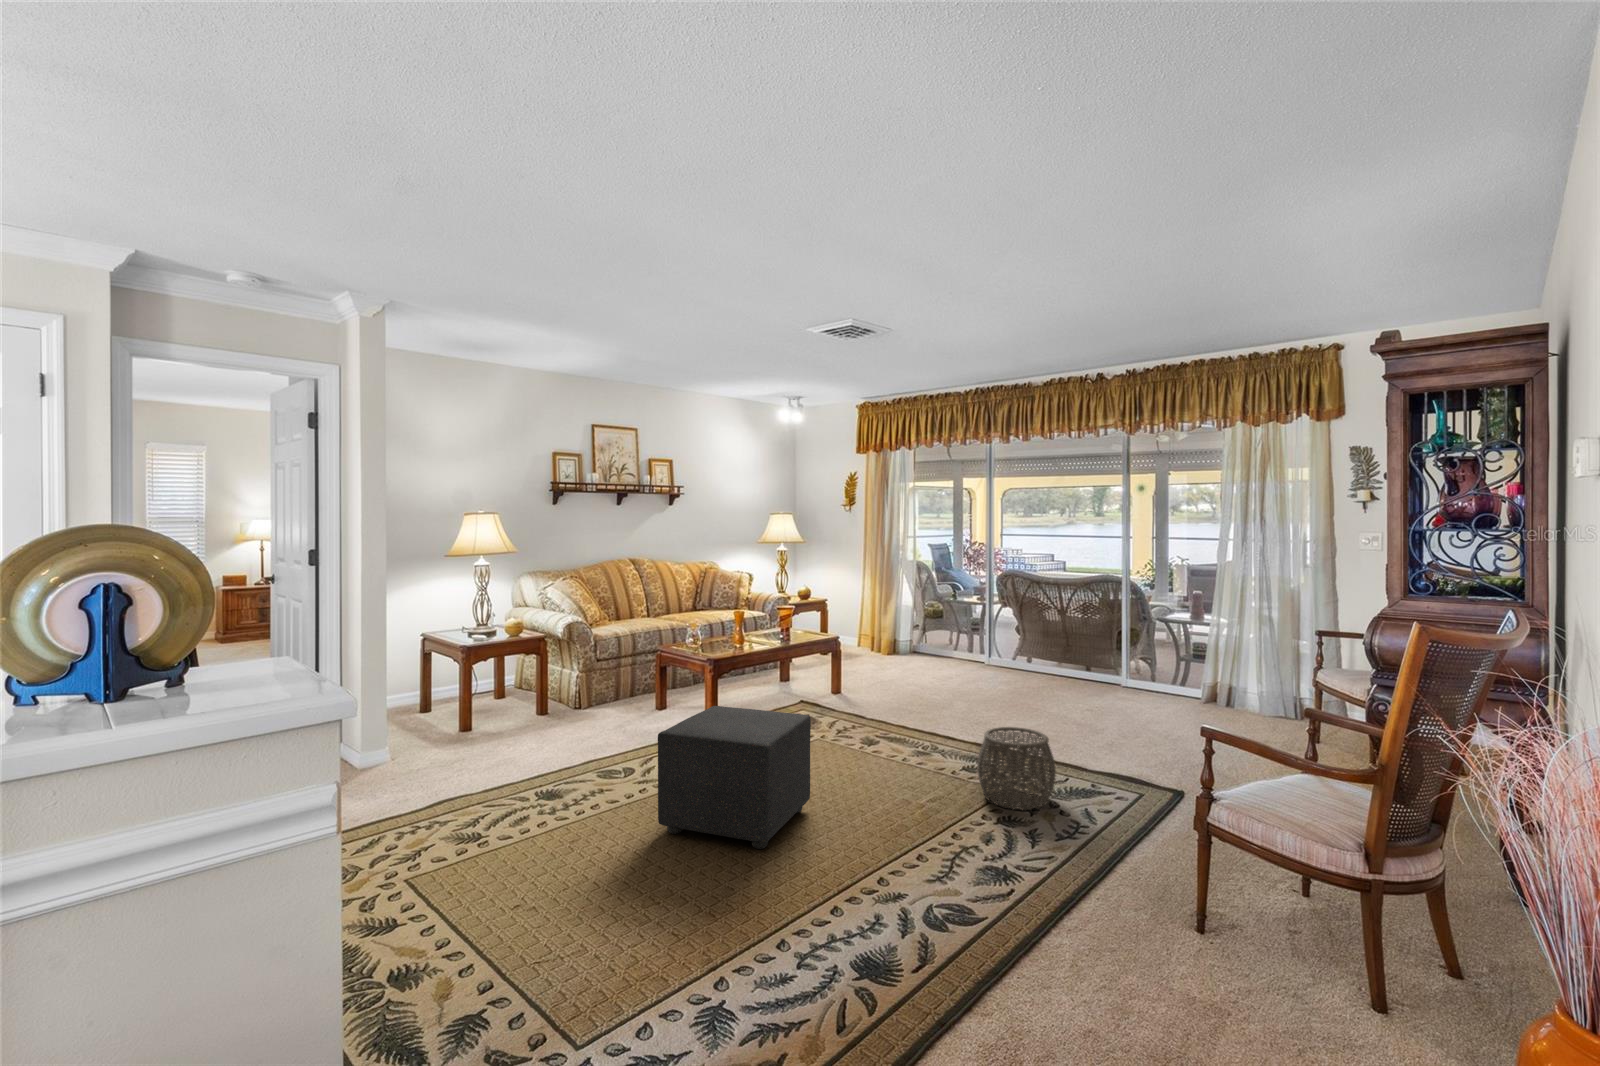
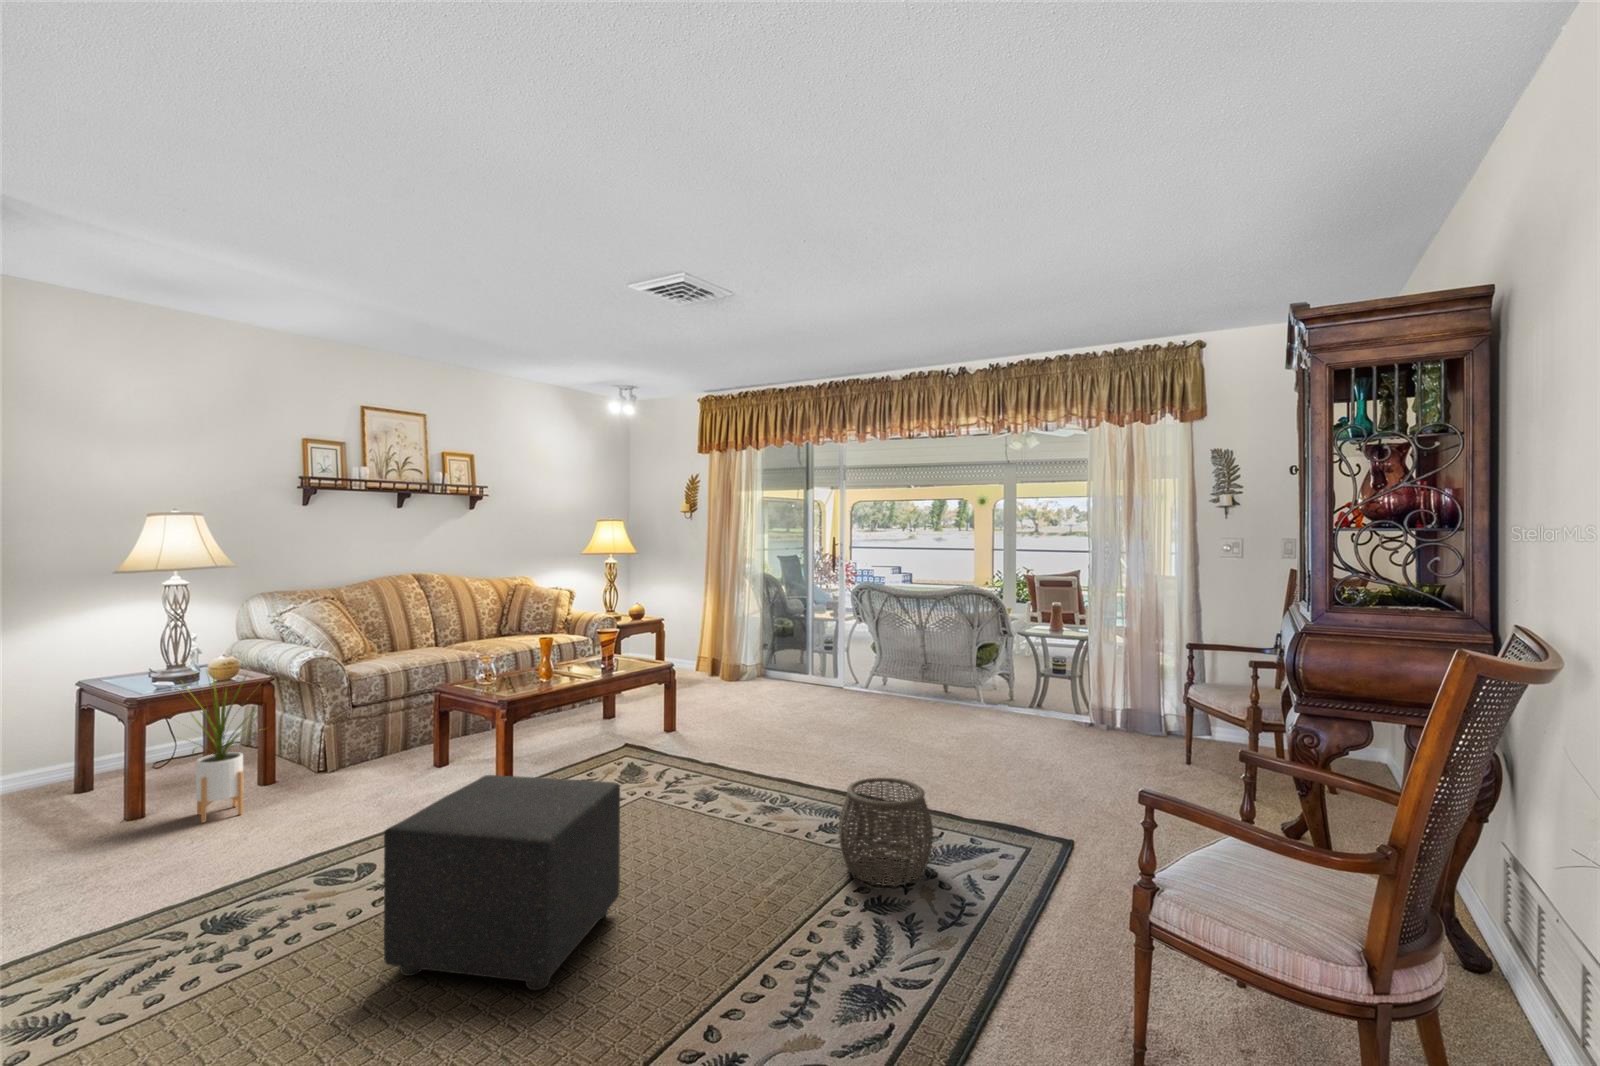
house plant: none [485,623,550,736] -> present [179,676,254,823]

